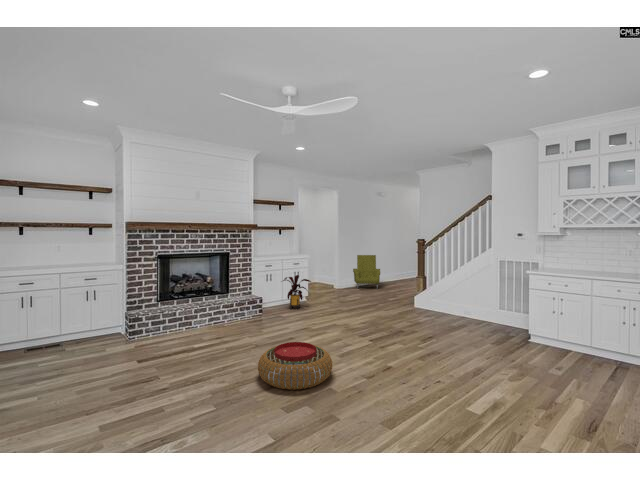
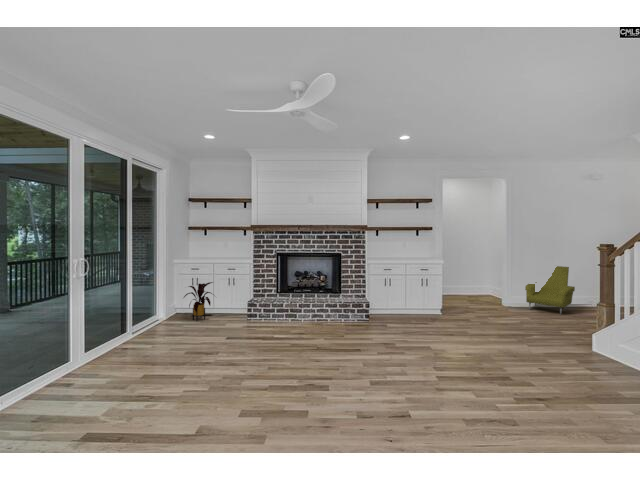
house plant: present [283,275,311,310] -> present [184,282,213,321]
pouf: present [258,342,332,390] -> none [263,353,341,406]

